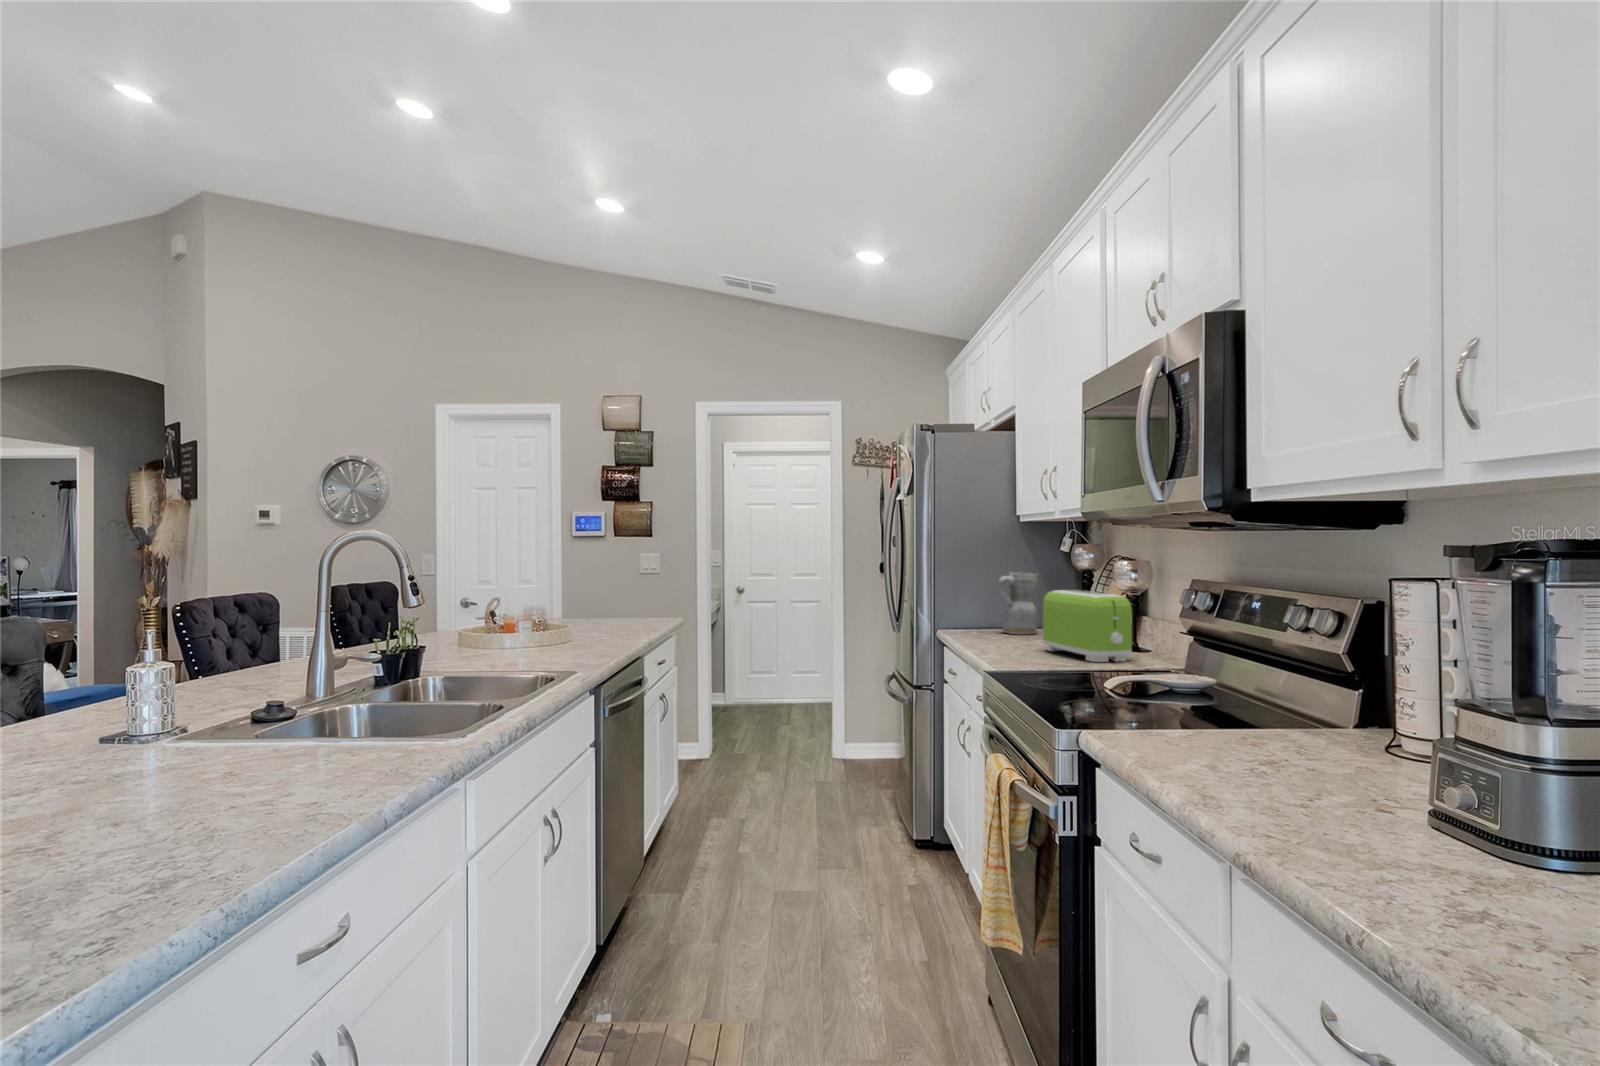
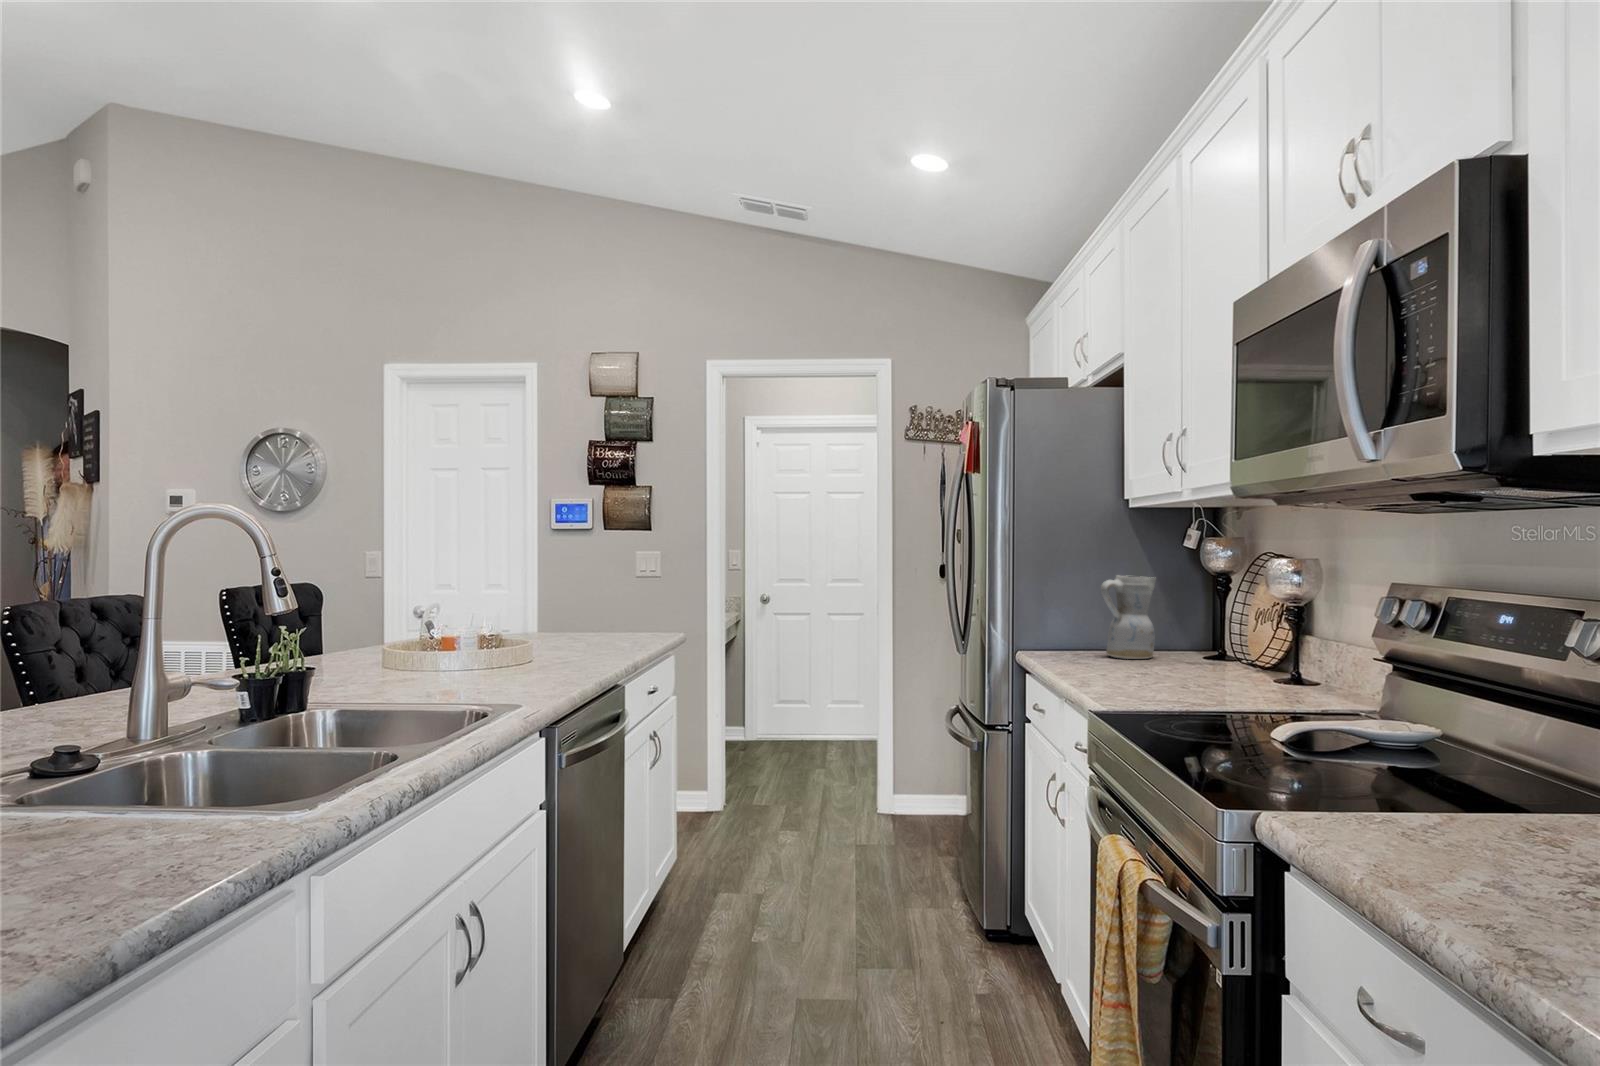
toaster: present [1043,590,1132,662] -> none [1167,599,1299,700]

